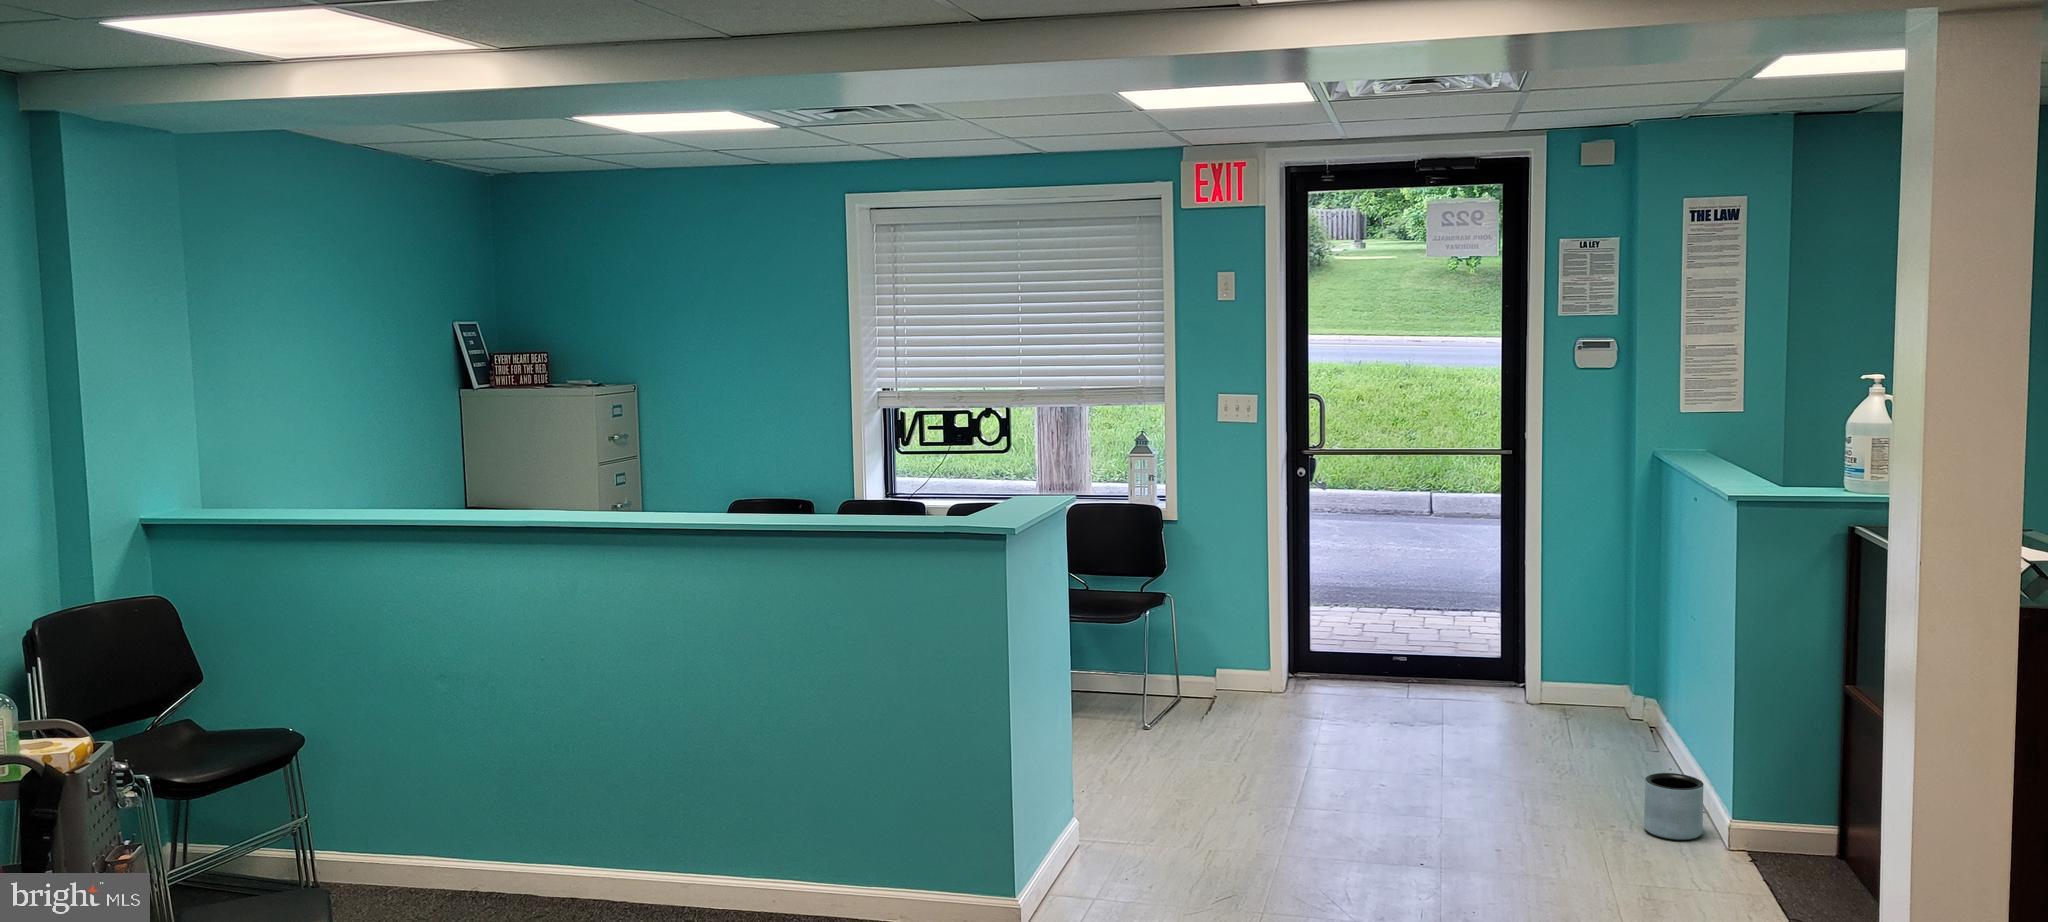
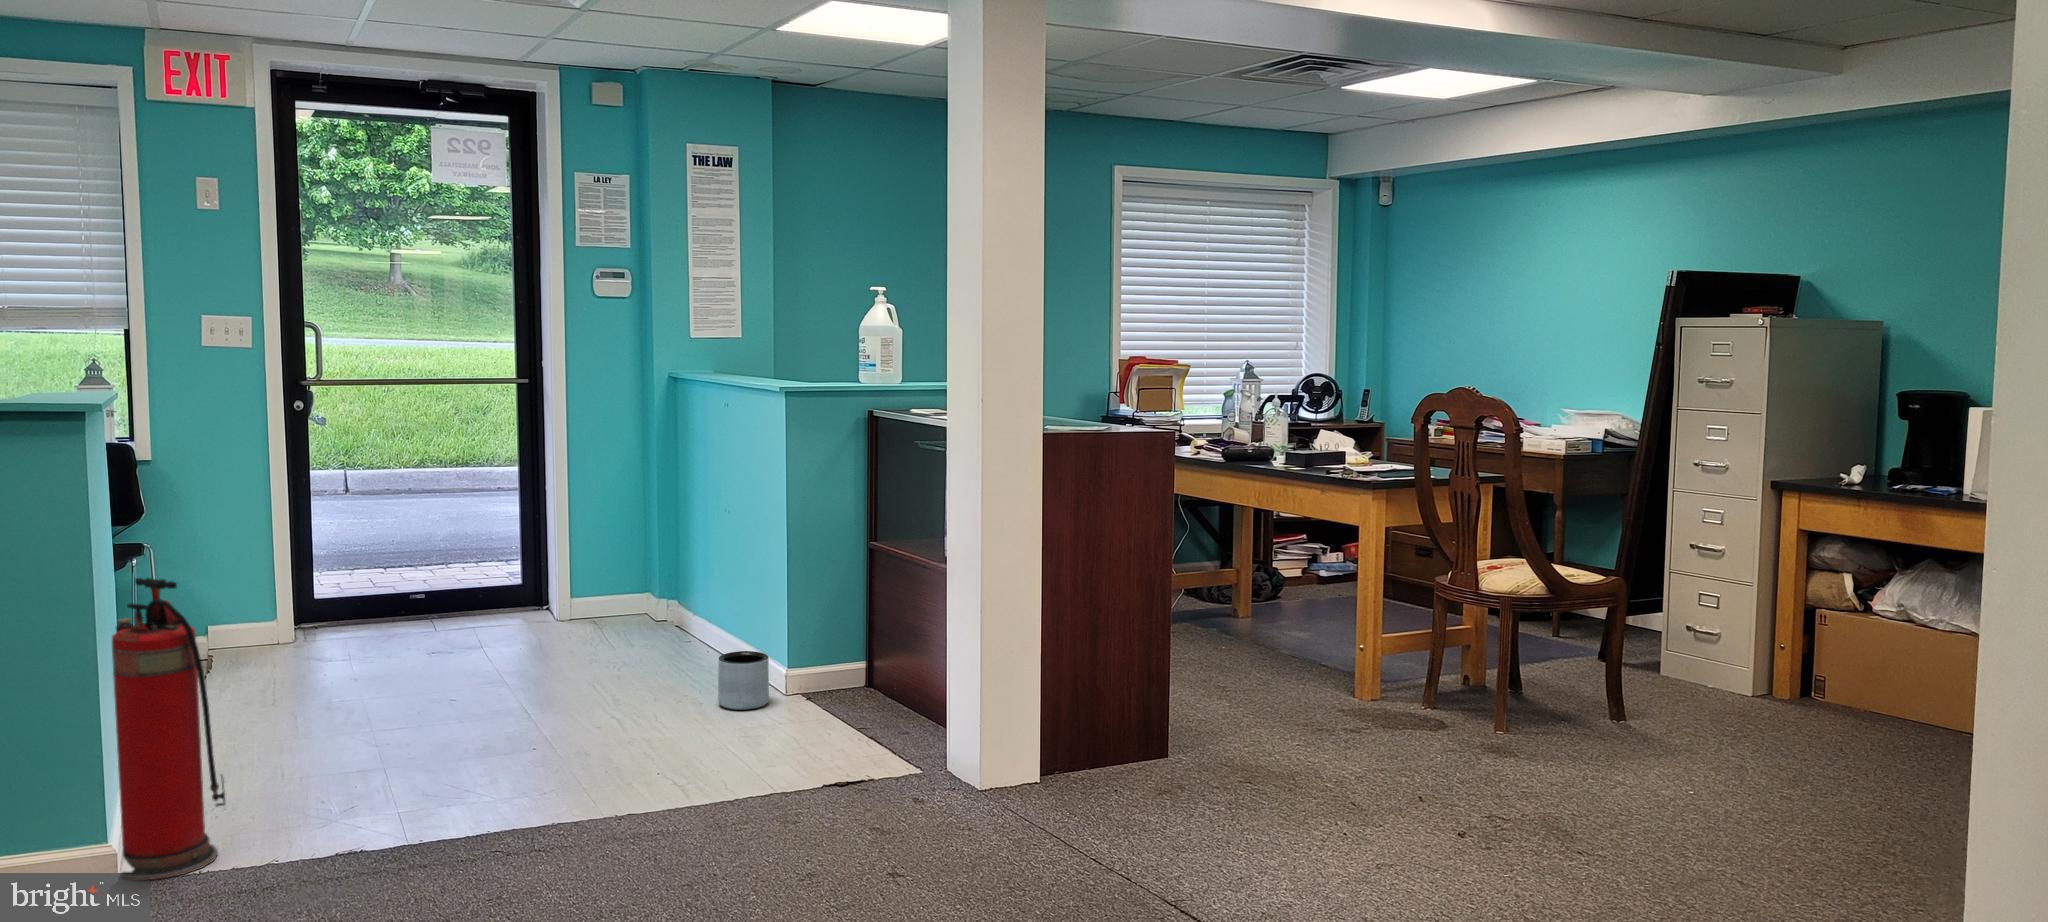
fire extinguisher: none [1067,644,1147,893] -> present [112,578,225,881]

